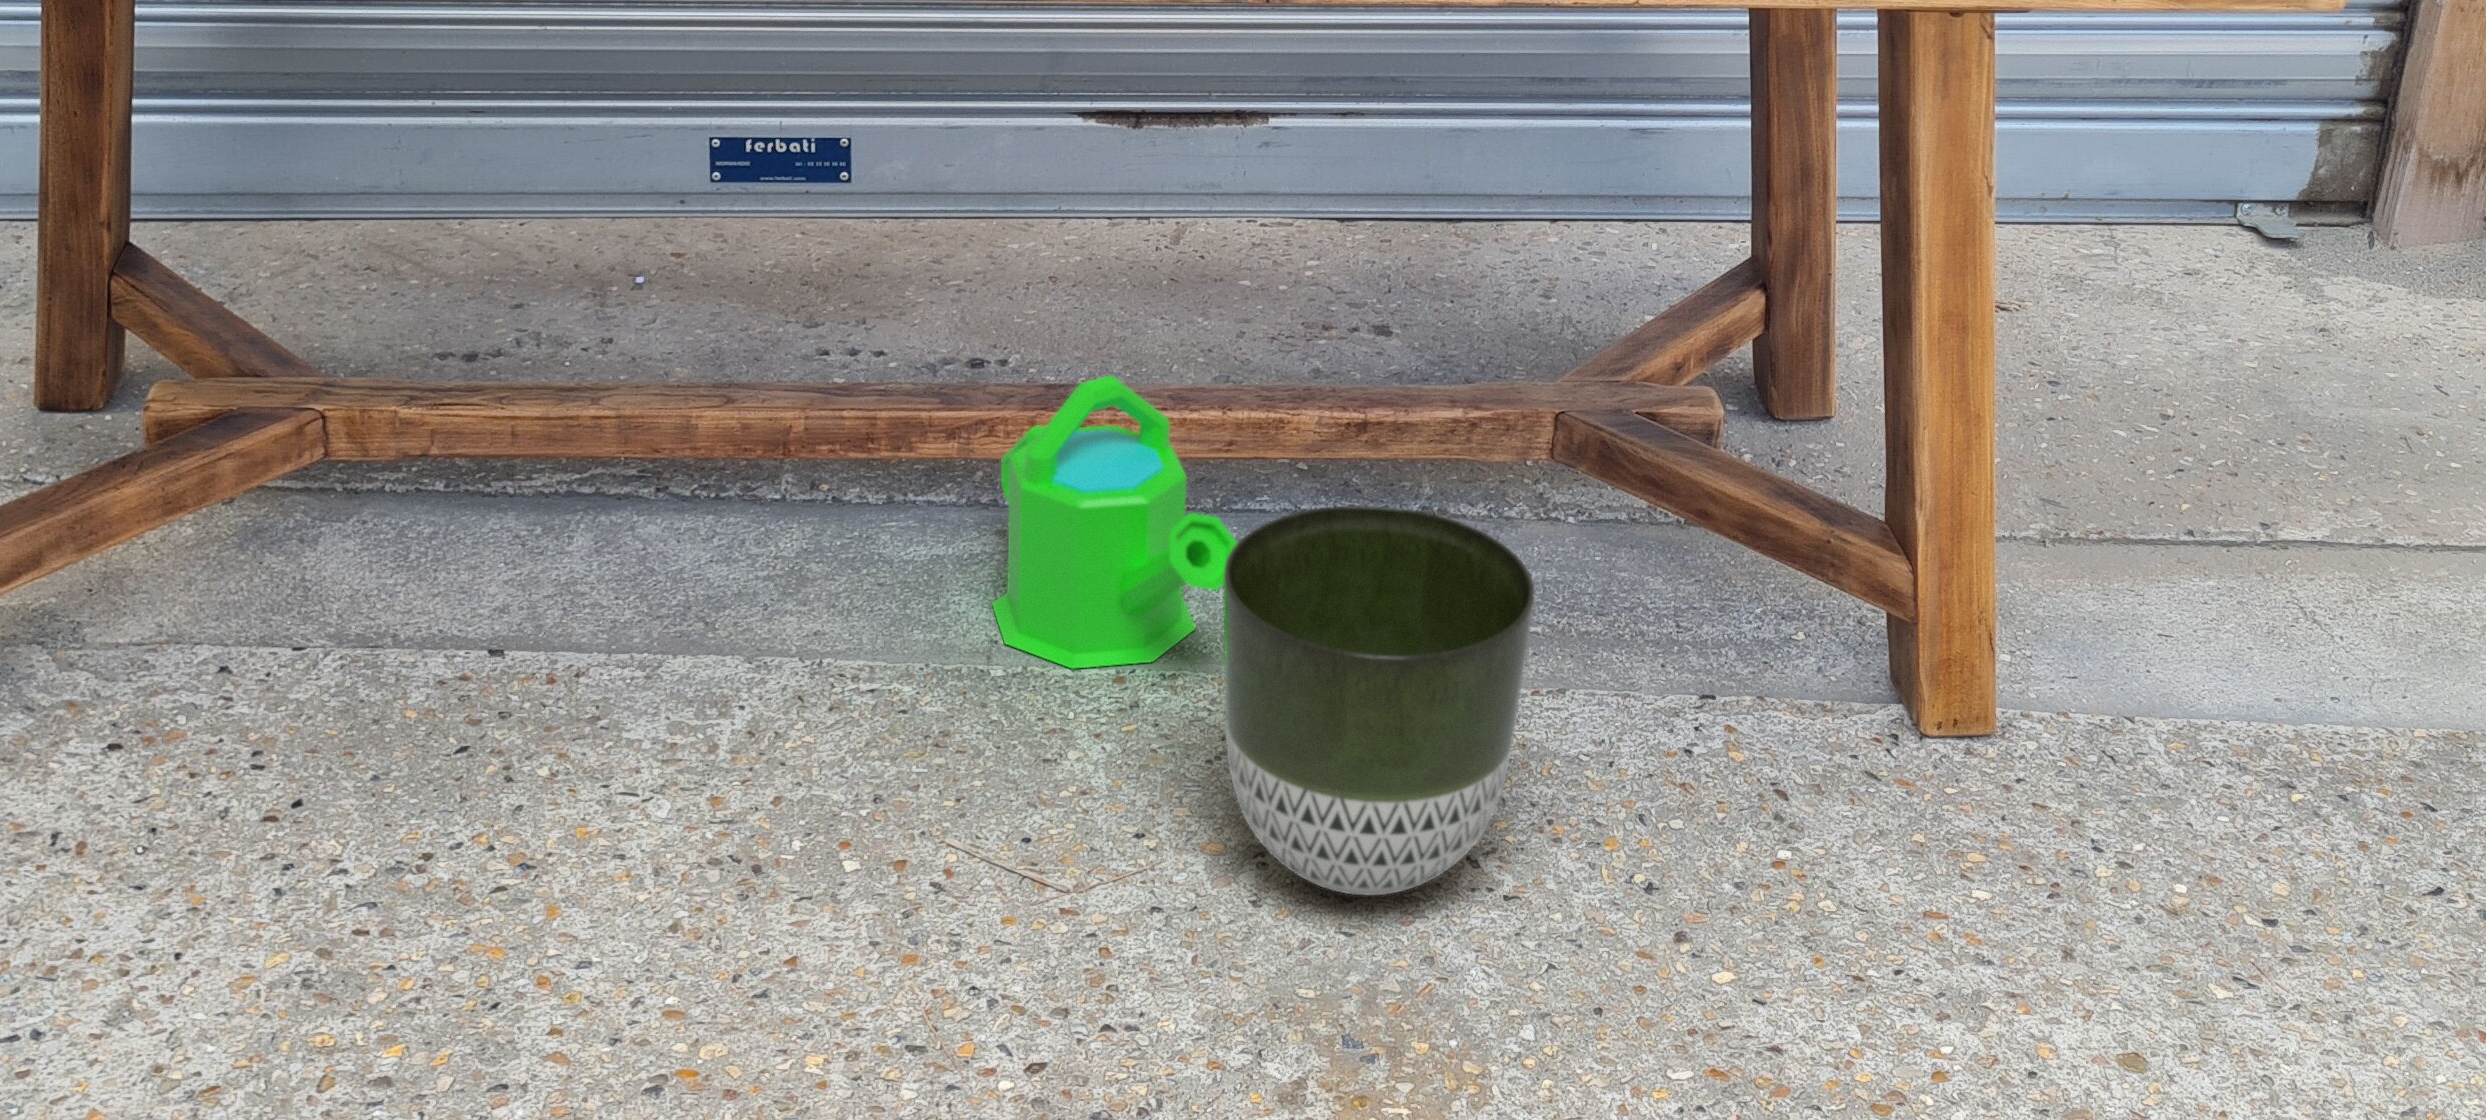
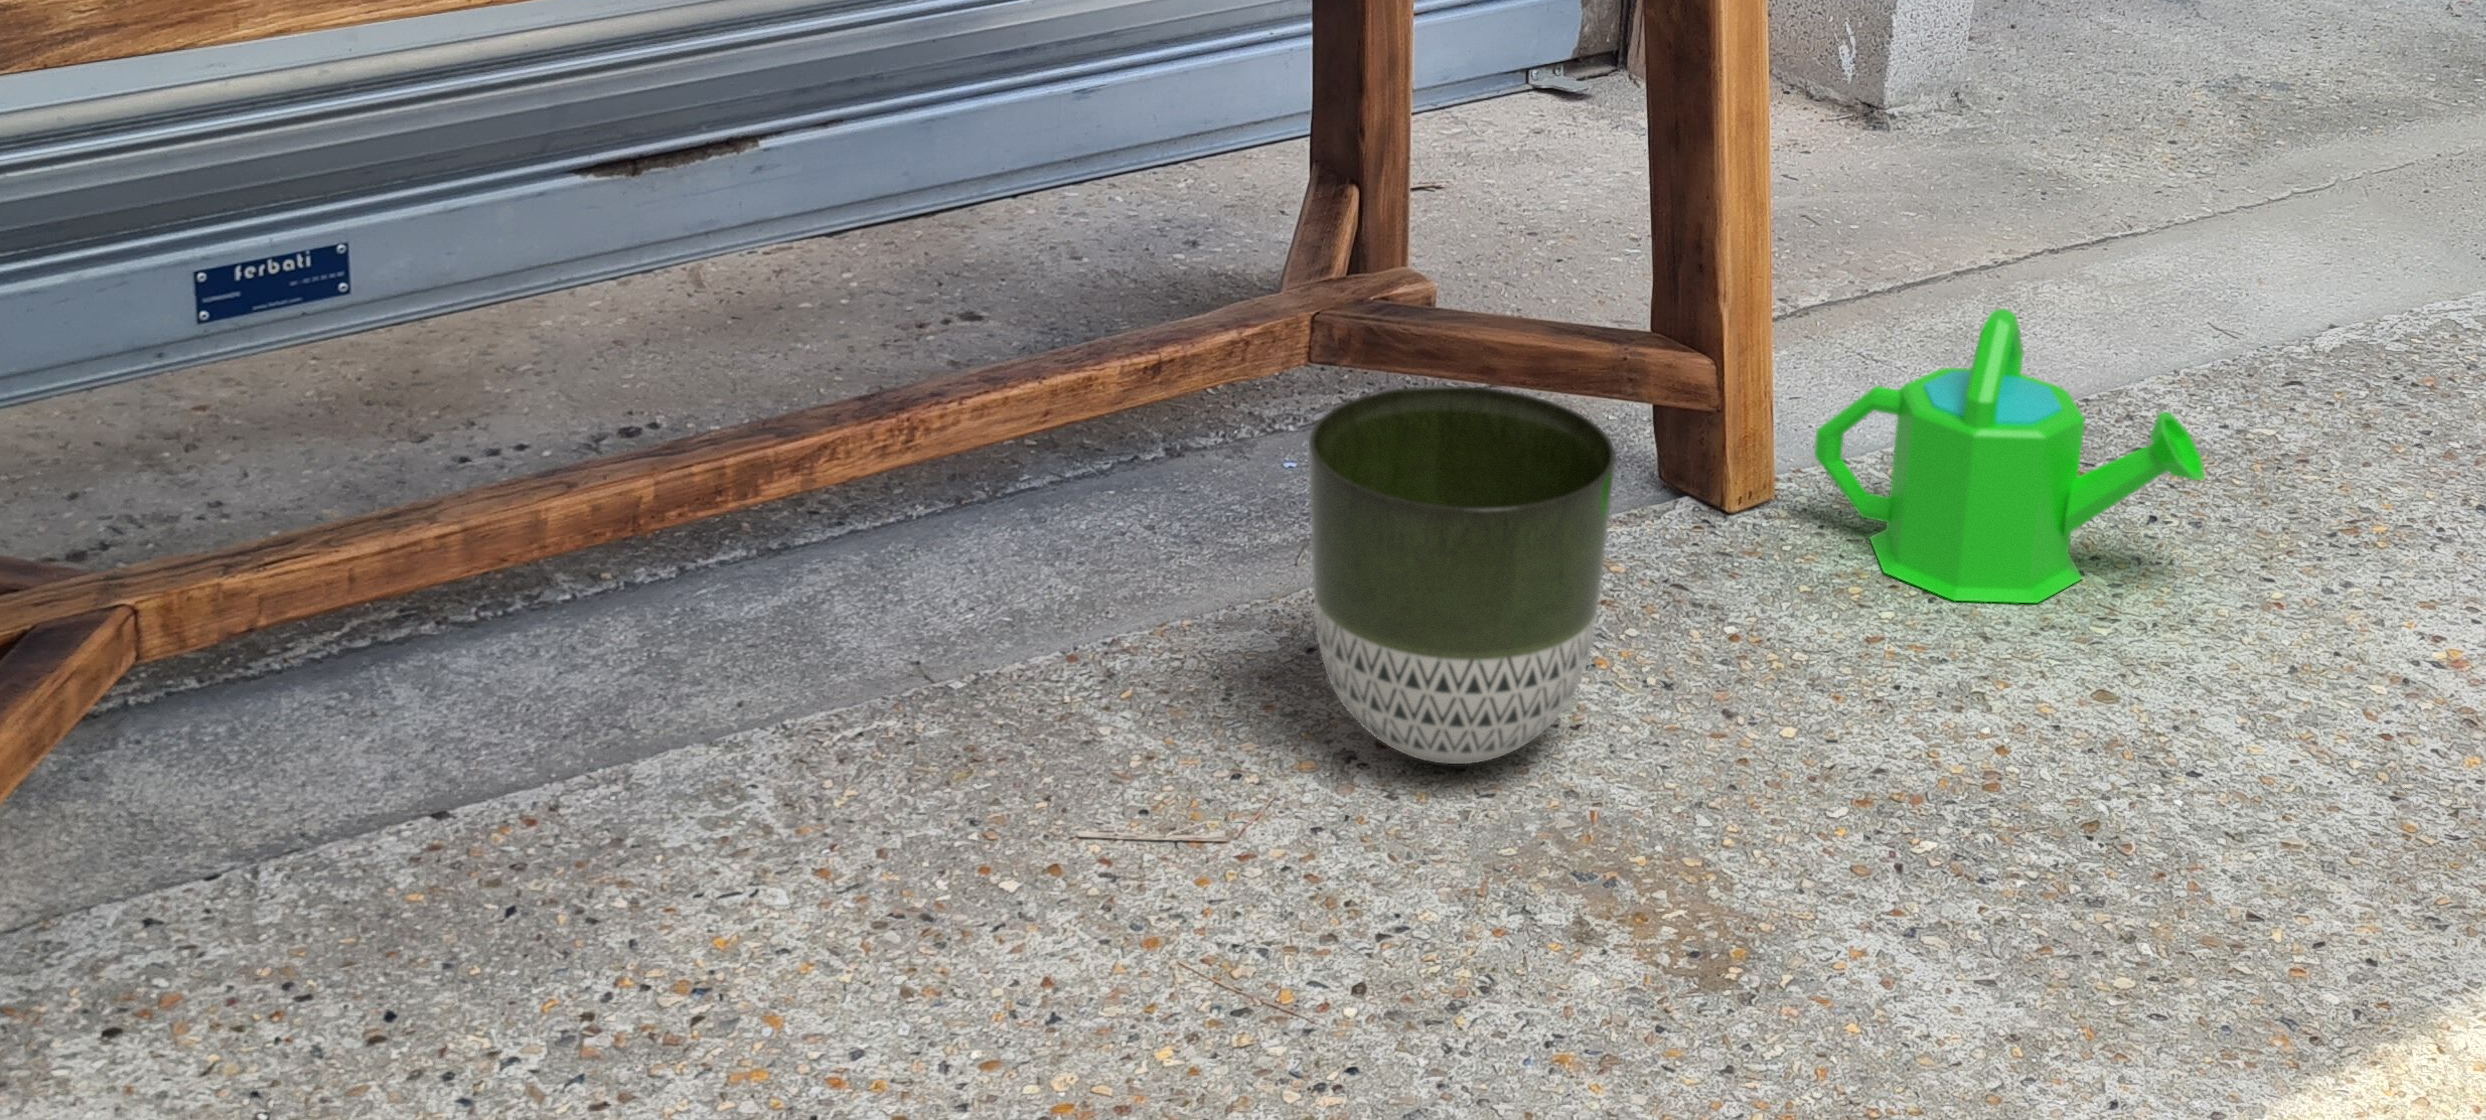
watering can: present [991,376,1237,669] -> present [1815,308,2205,603]

